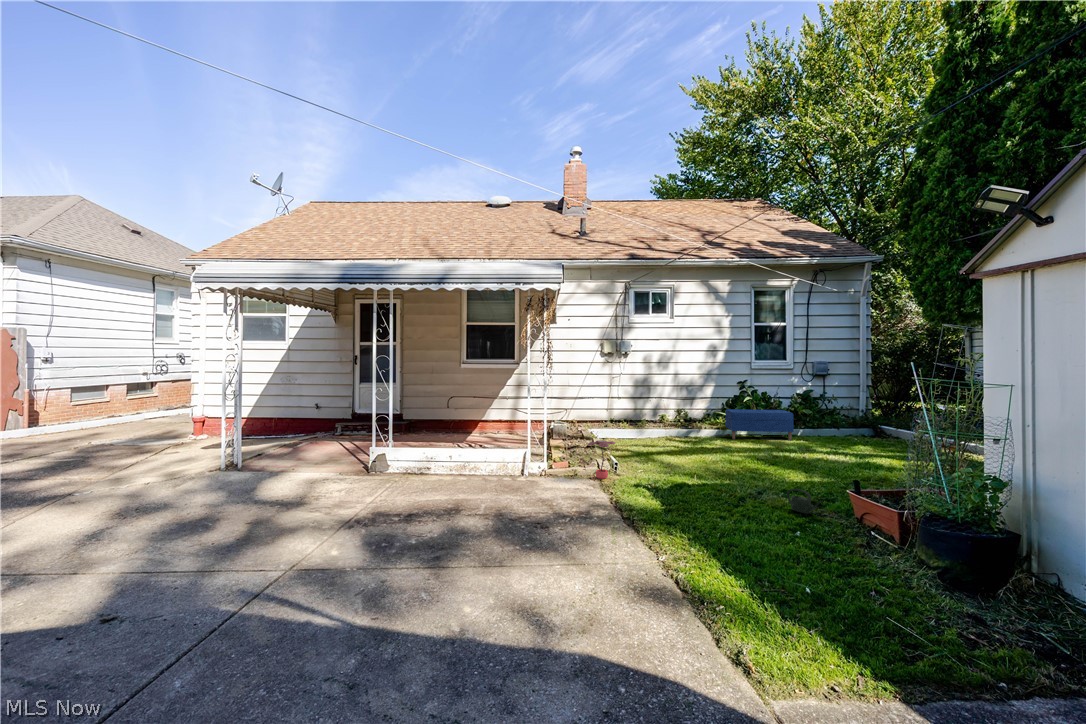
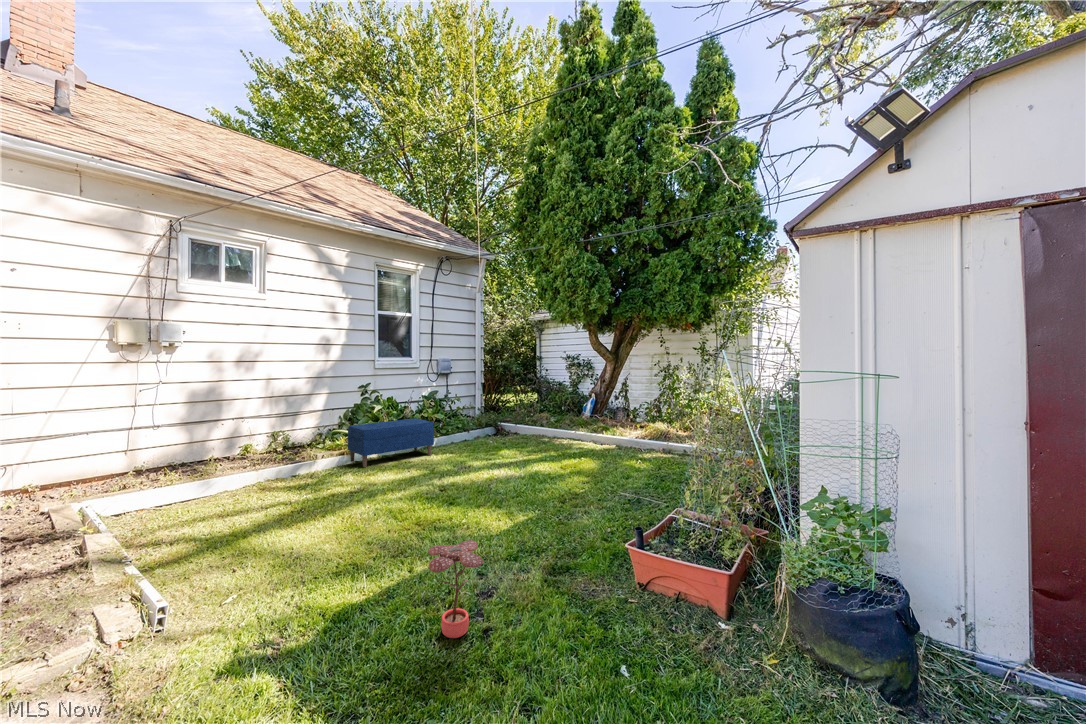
potted plant: present [588,440,615,479] -> present [428,540,483,638]
watering can: present [787,489,823,514] -> none [559,566,617,604]

